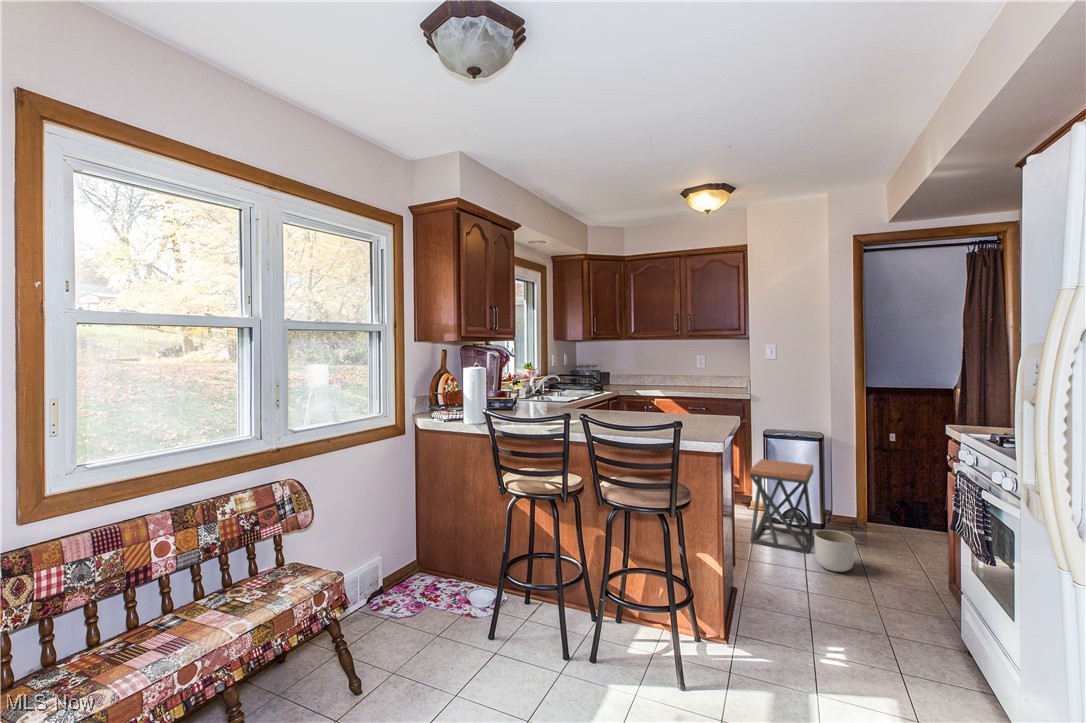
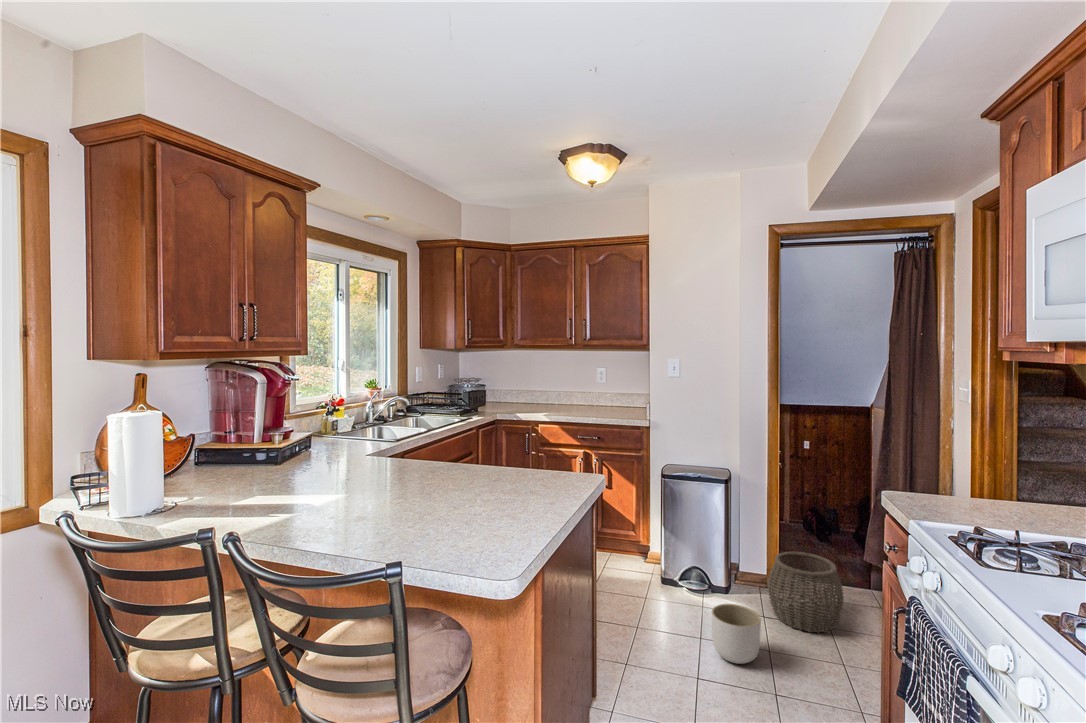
stool: present [750,459,813,553] -> none [638,504,718,633]
woven basket: none [857,496,924,557] -> present [768,552,844,633]

